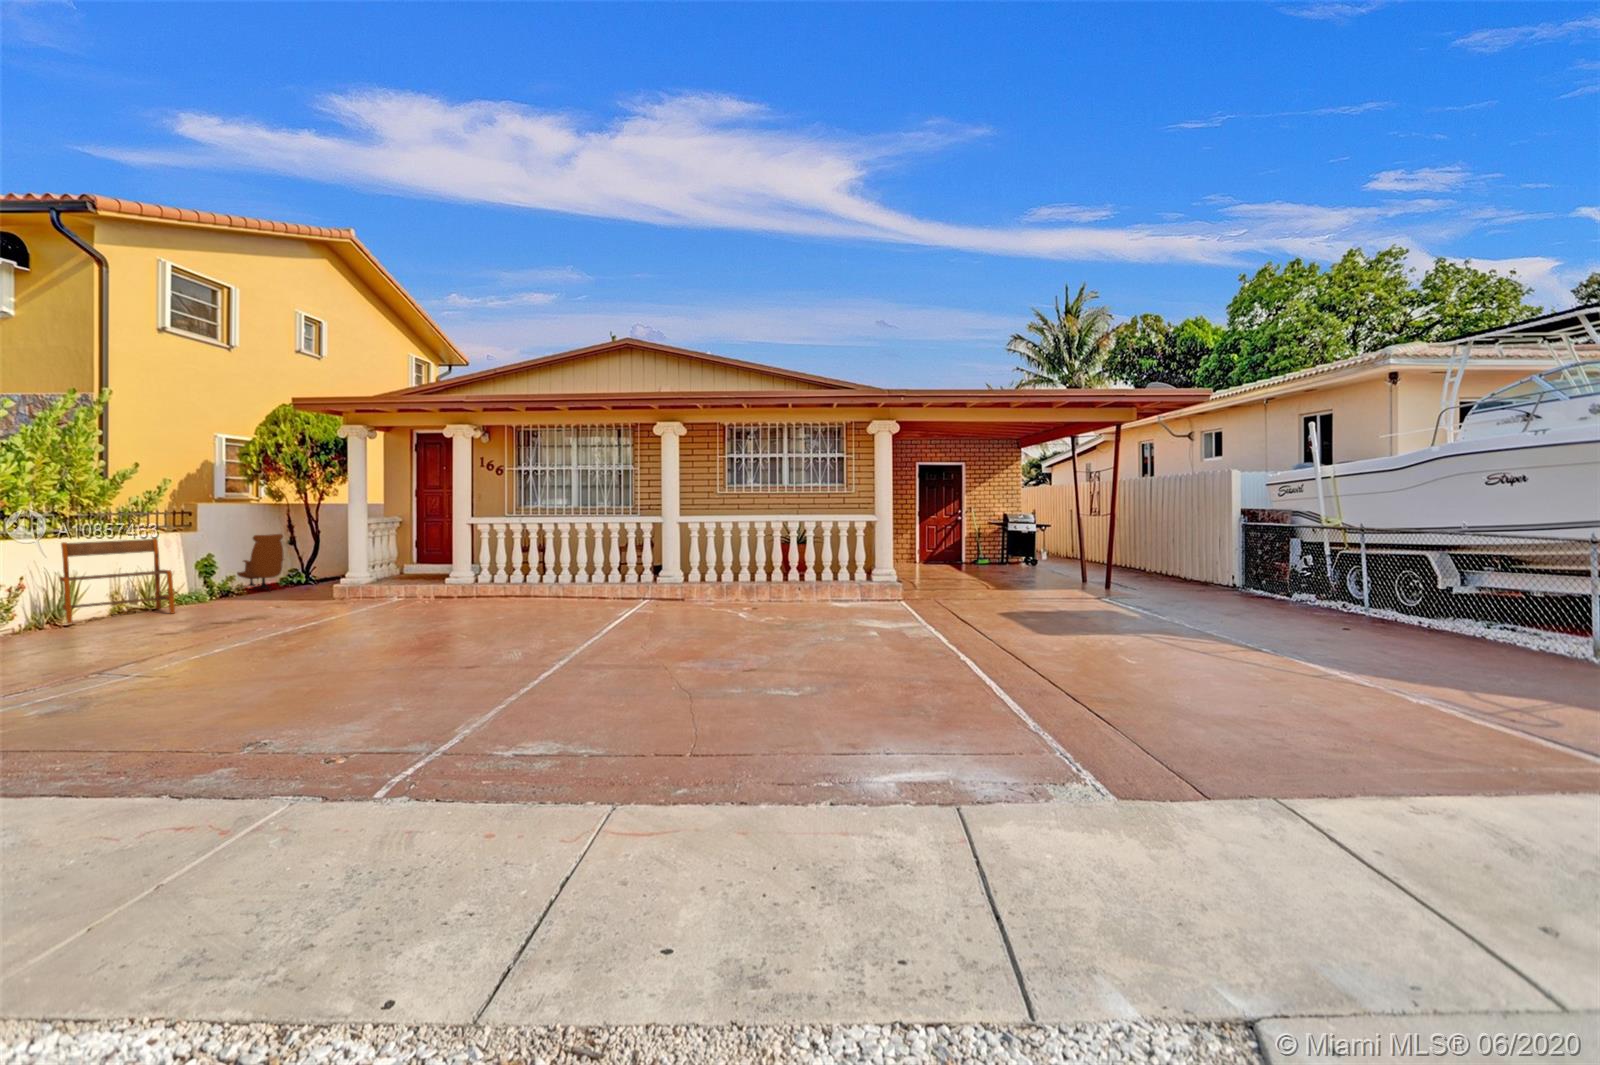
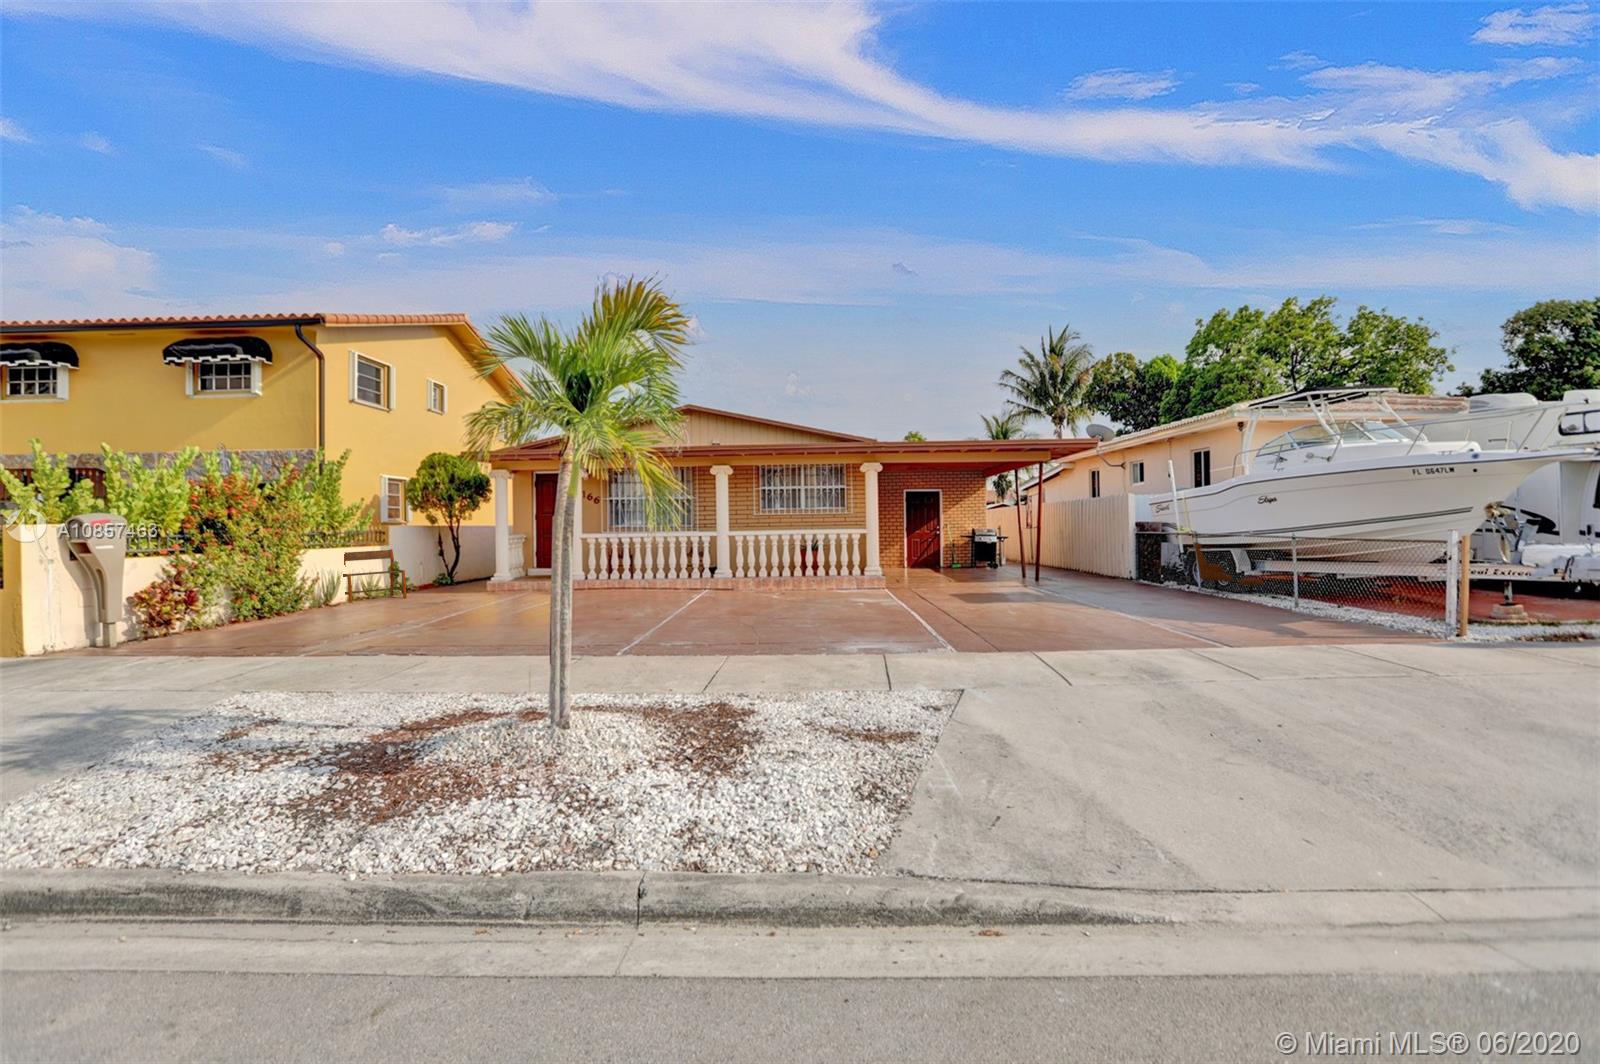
lounge chair: present [237,534,283,592] -> present [1194,542,1264,593]

